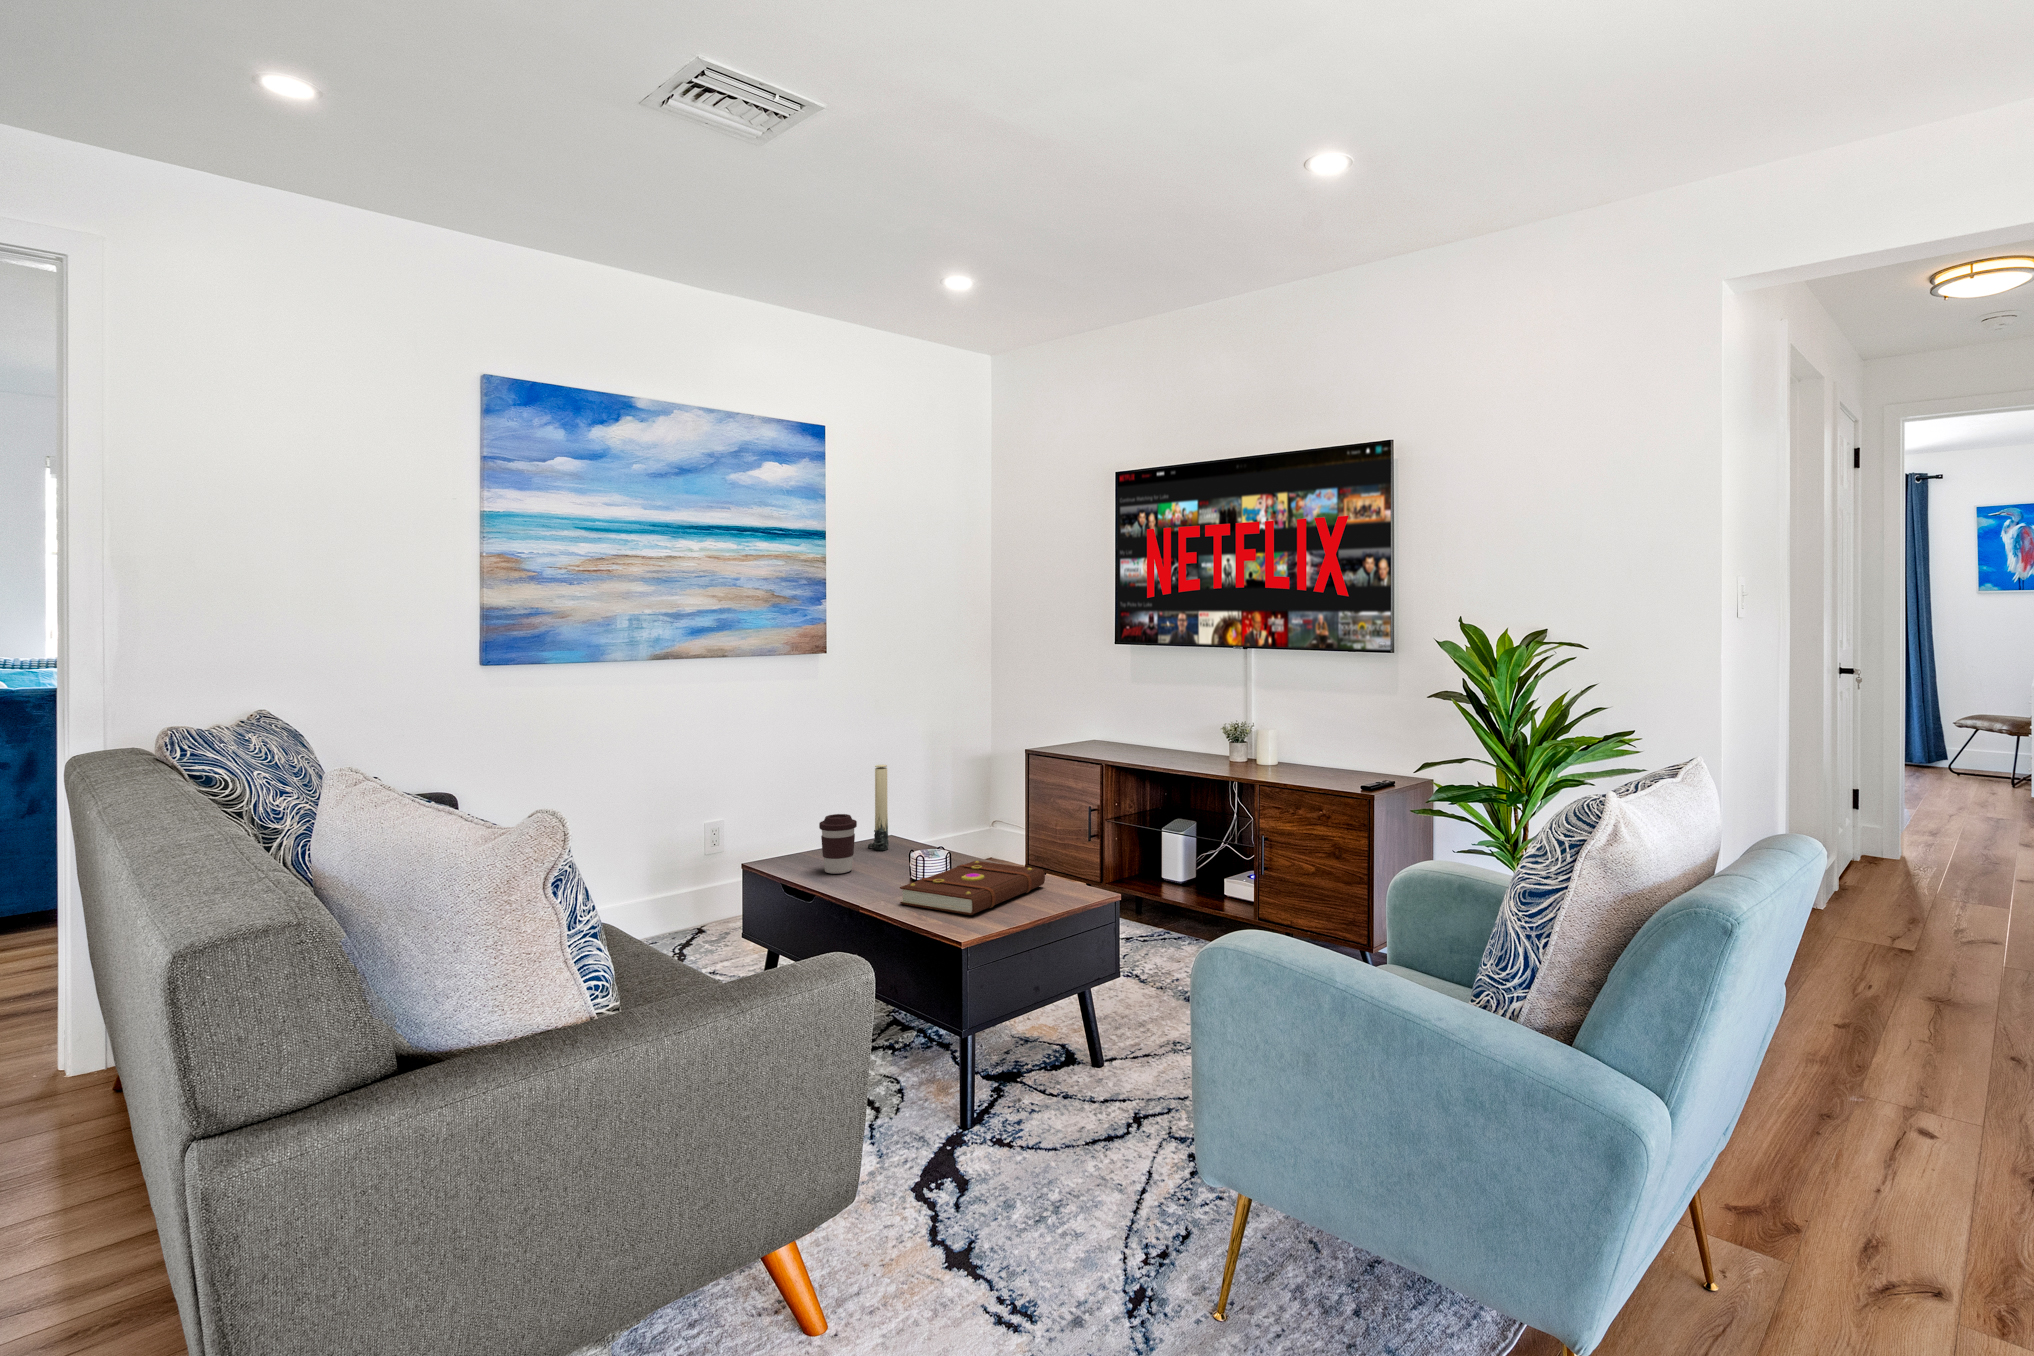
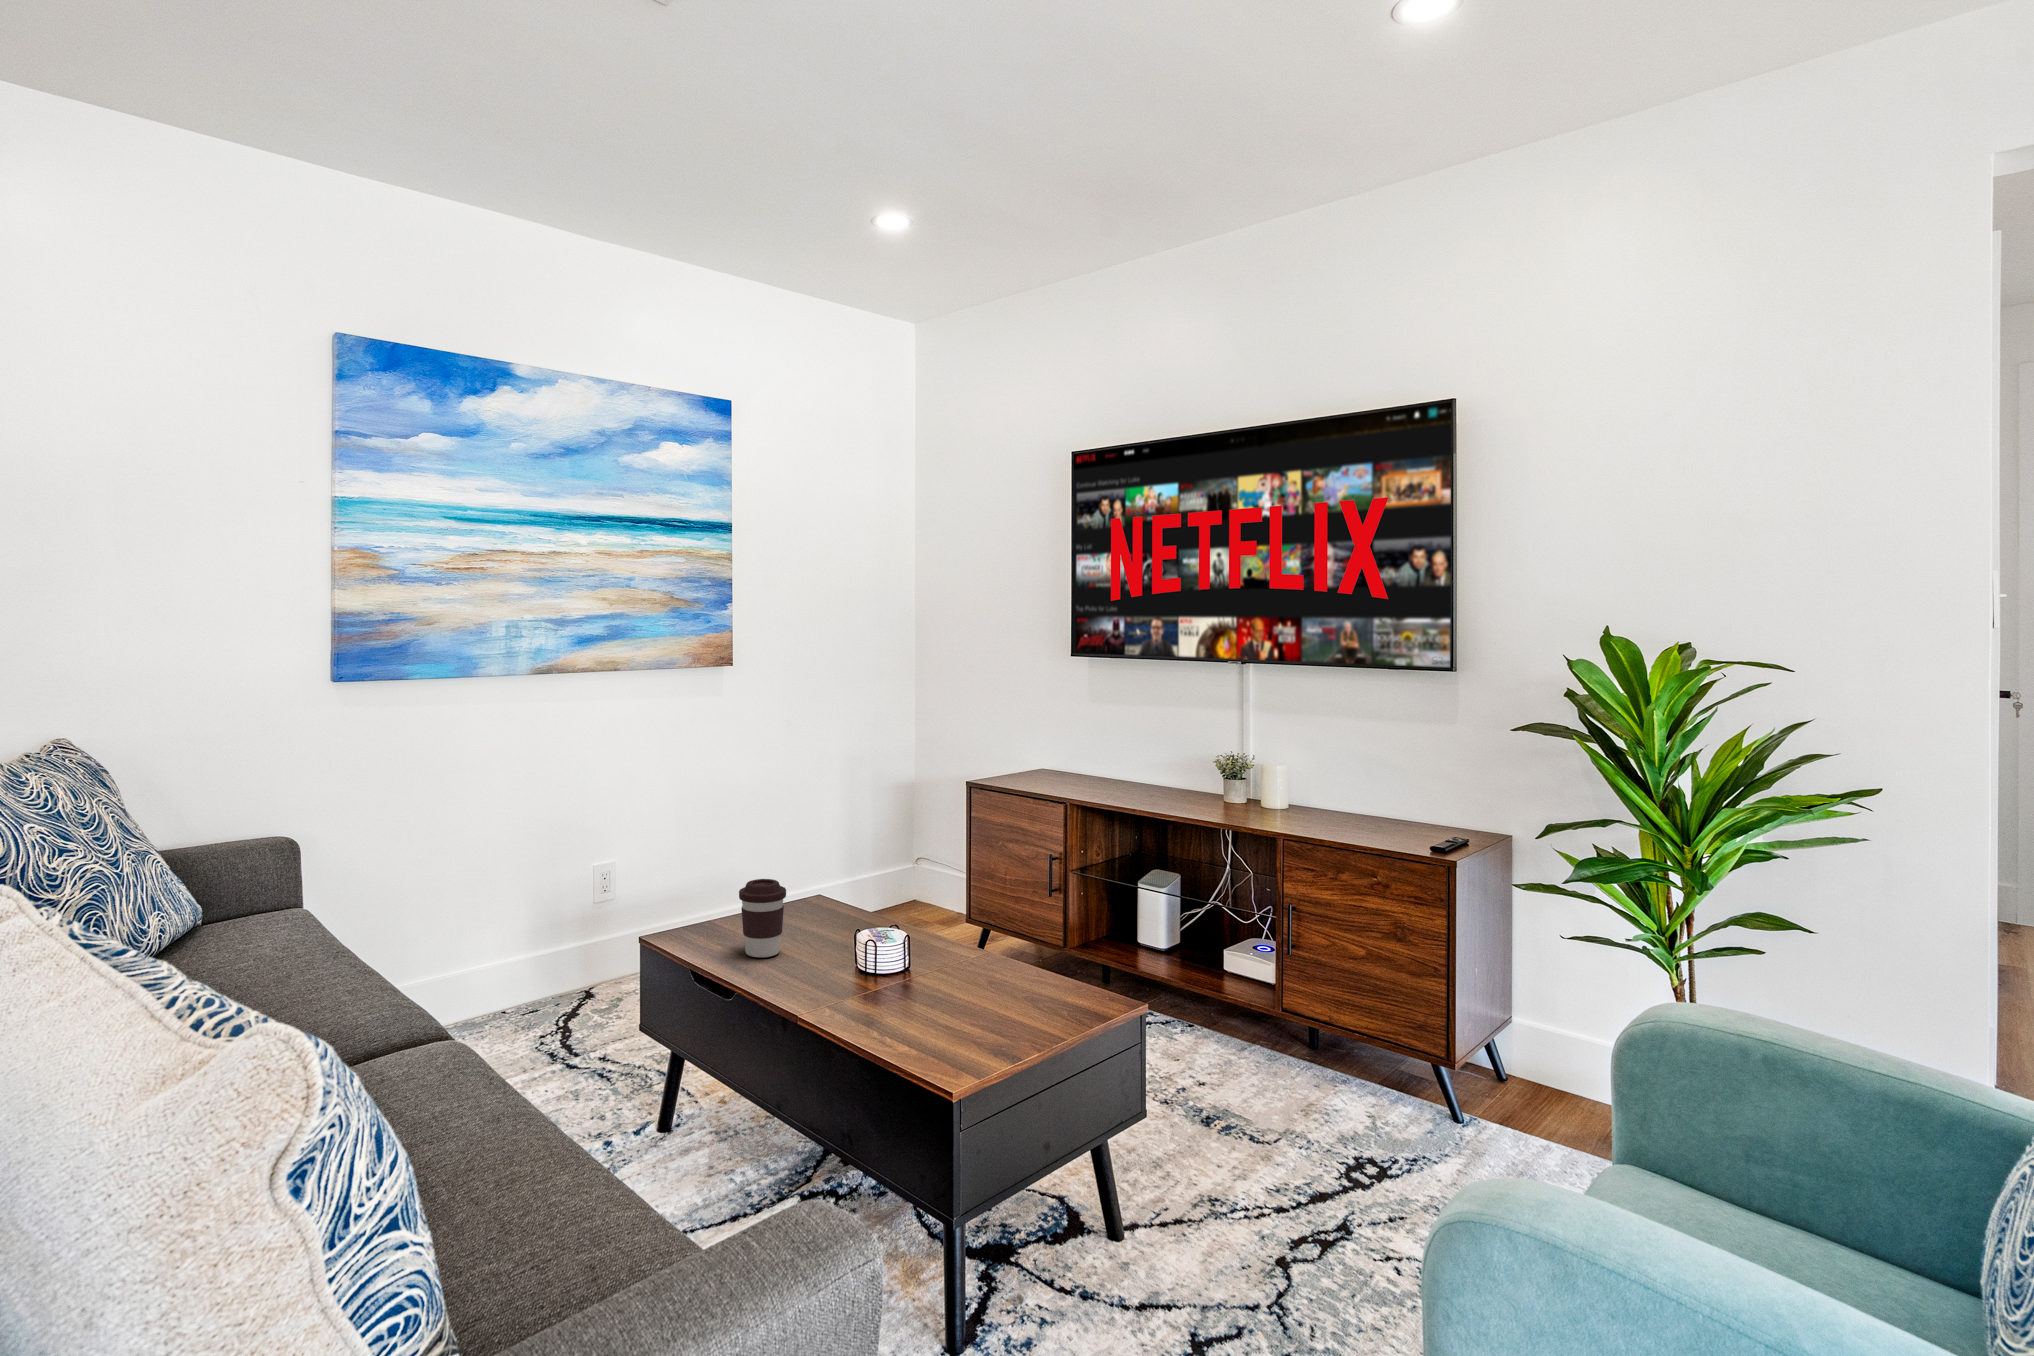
candle: present [868,765,889,850] -> none [795,811,821,920]
book: present [900,861,1045,915] -> none [850,945,1037,1036]

